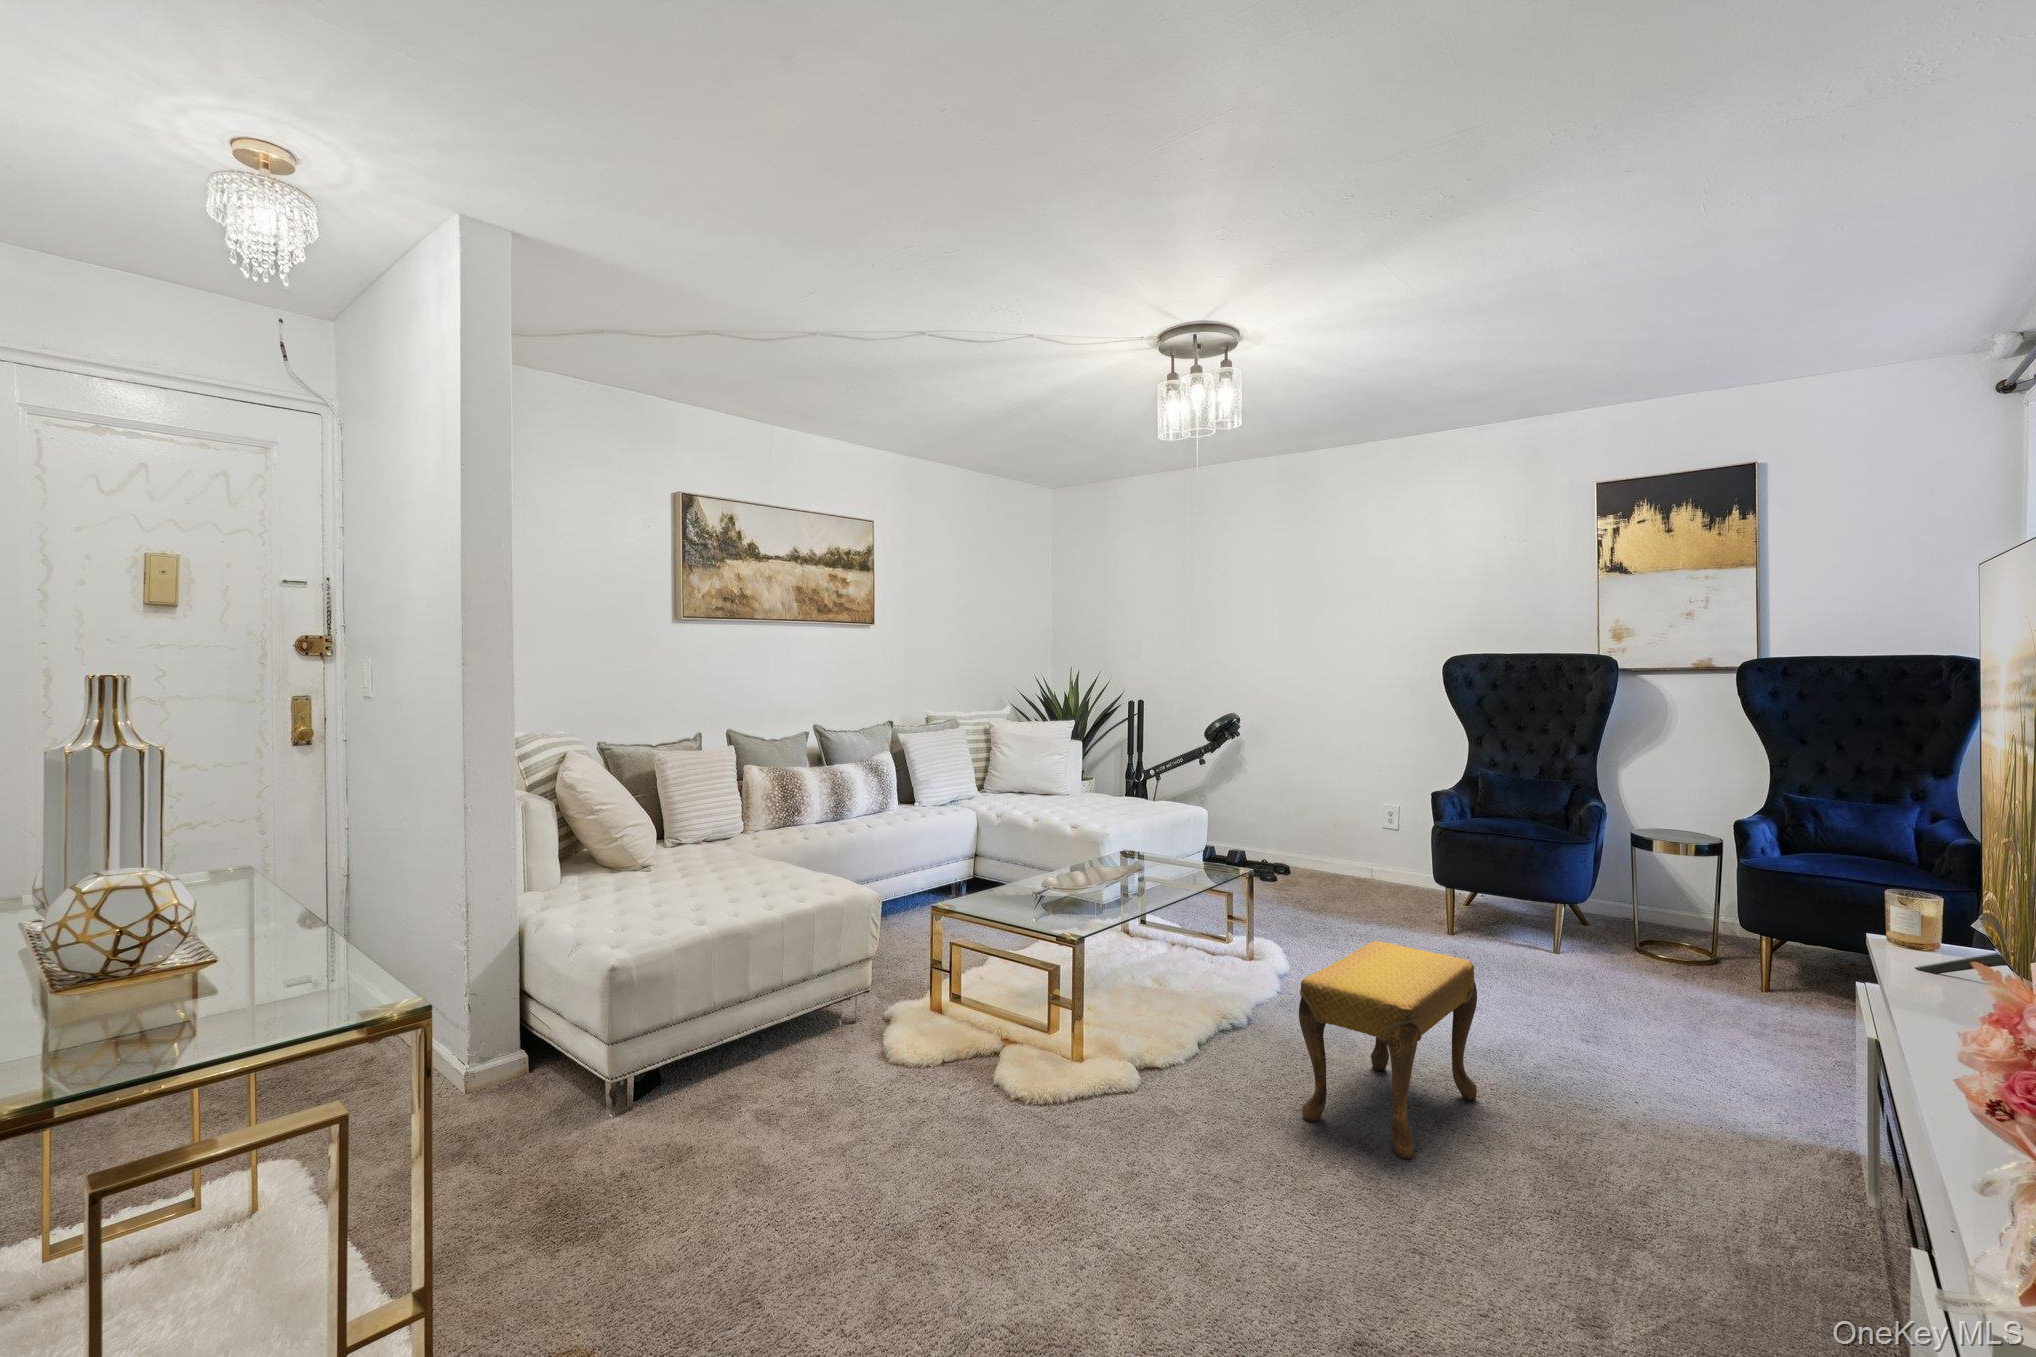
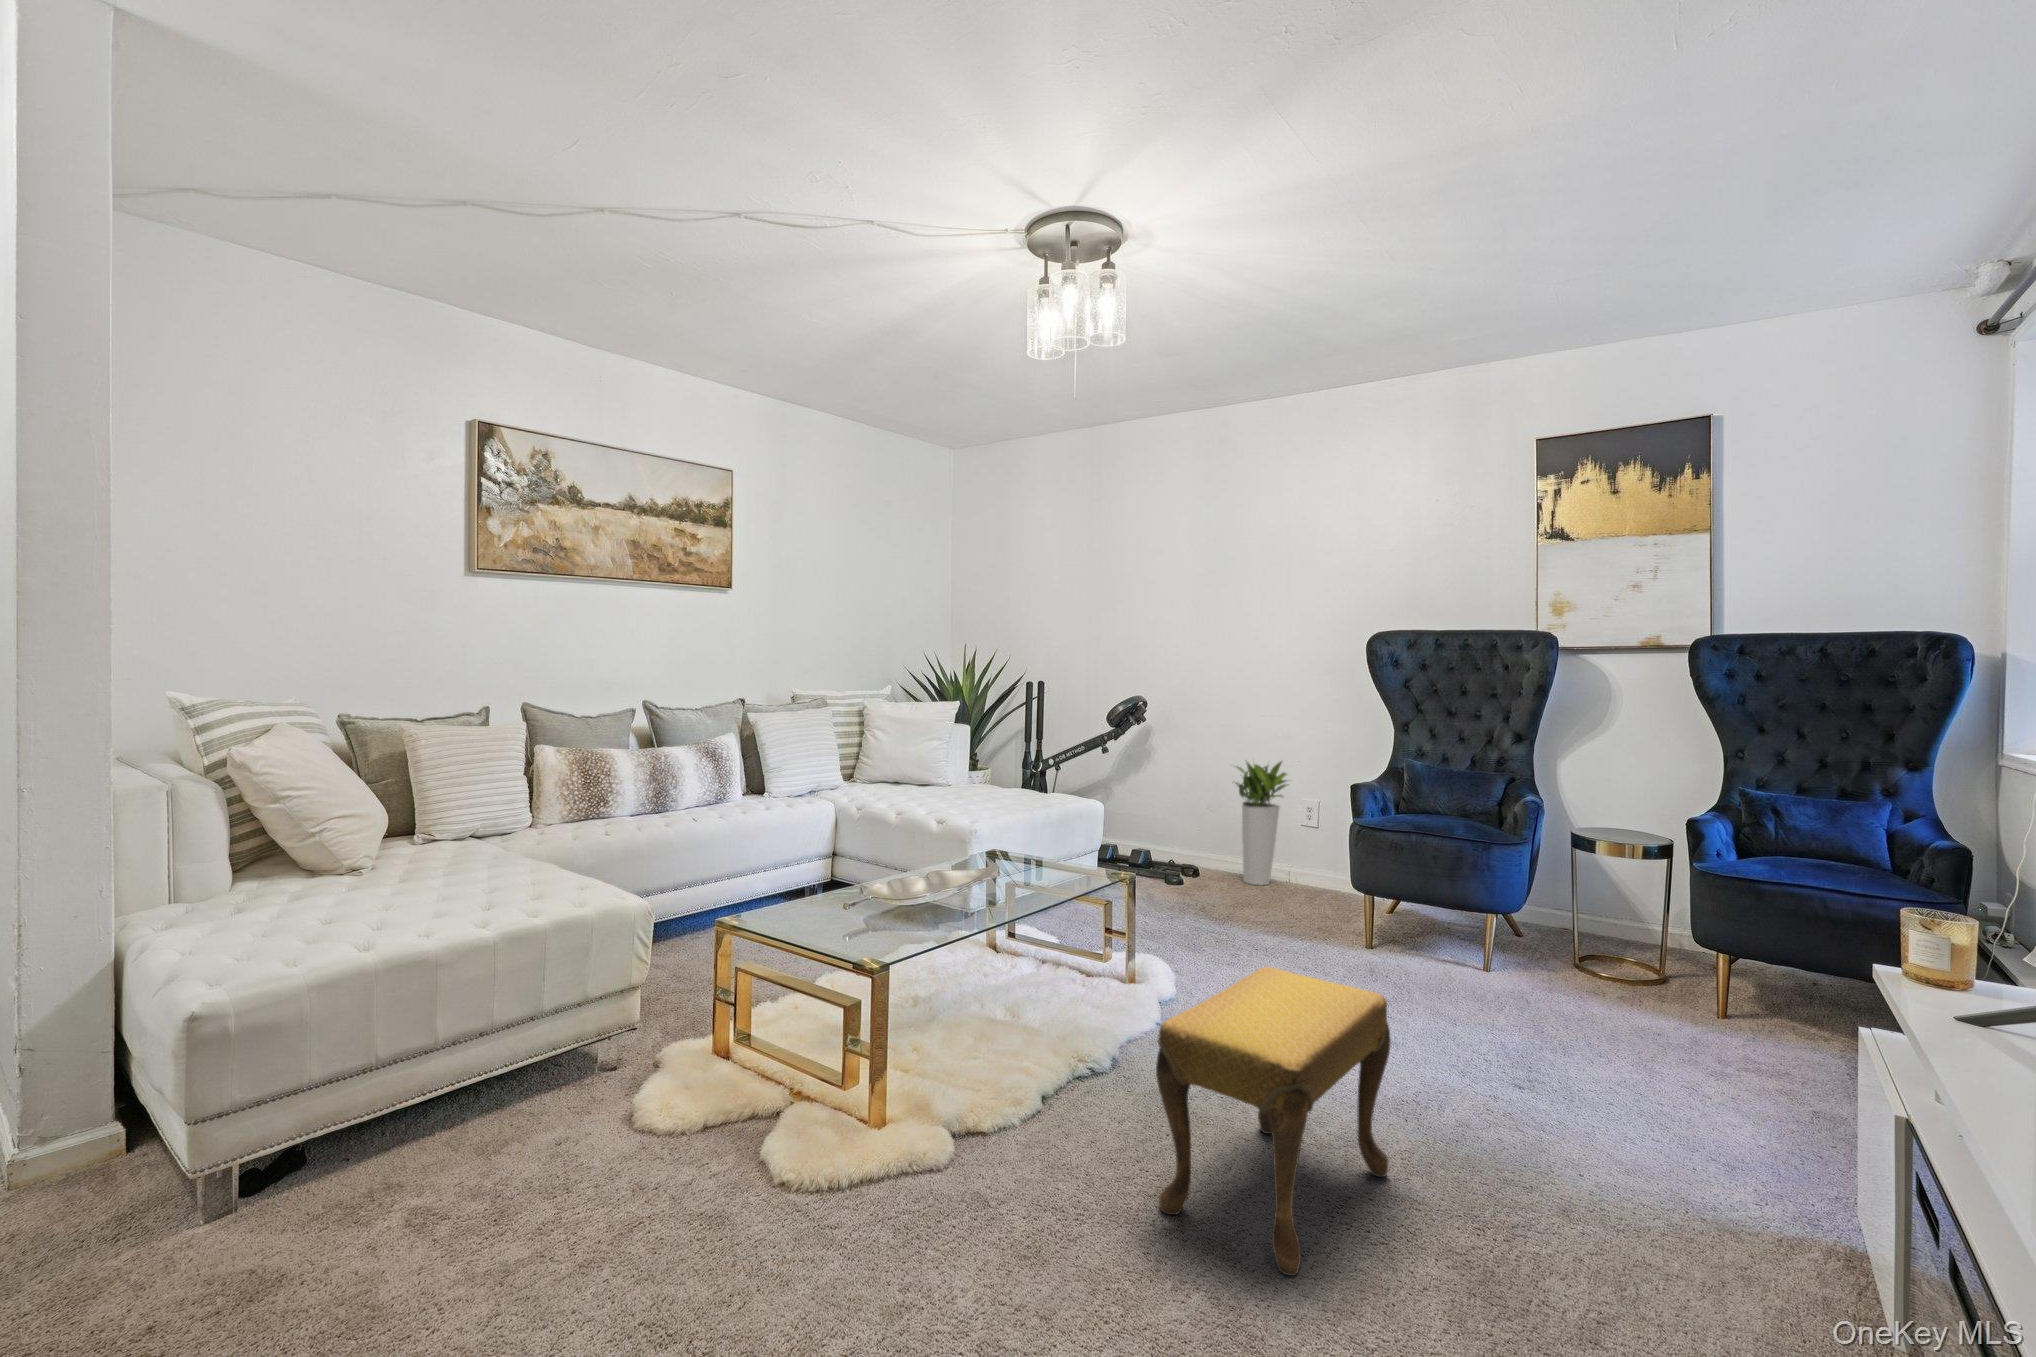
planter: none [1318,768,1378,882] -> present [1236,762,1288,885]

